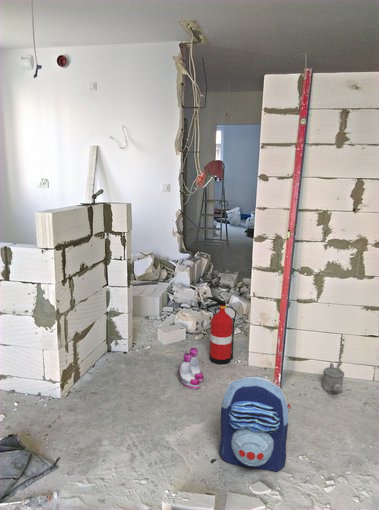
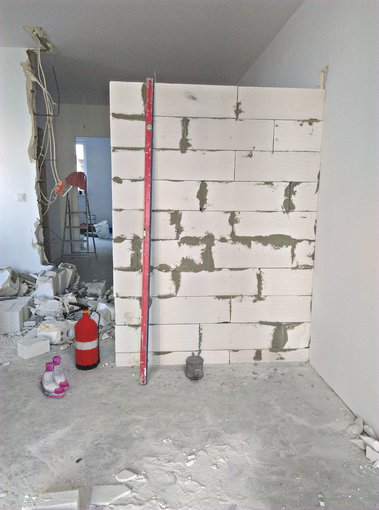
backpack: present [219,375,291,472] -> none [84,368,151,461]

